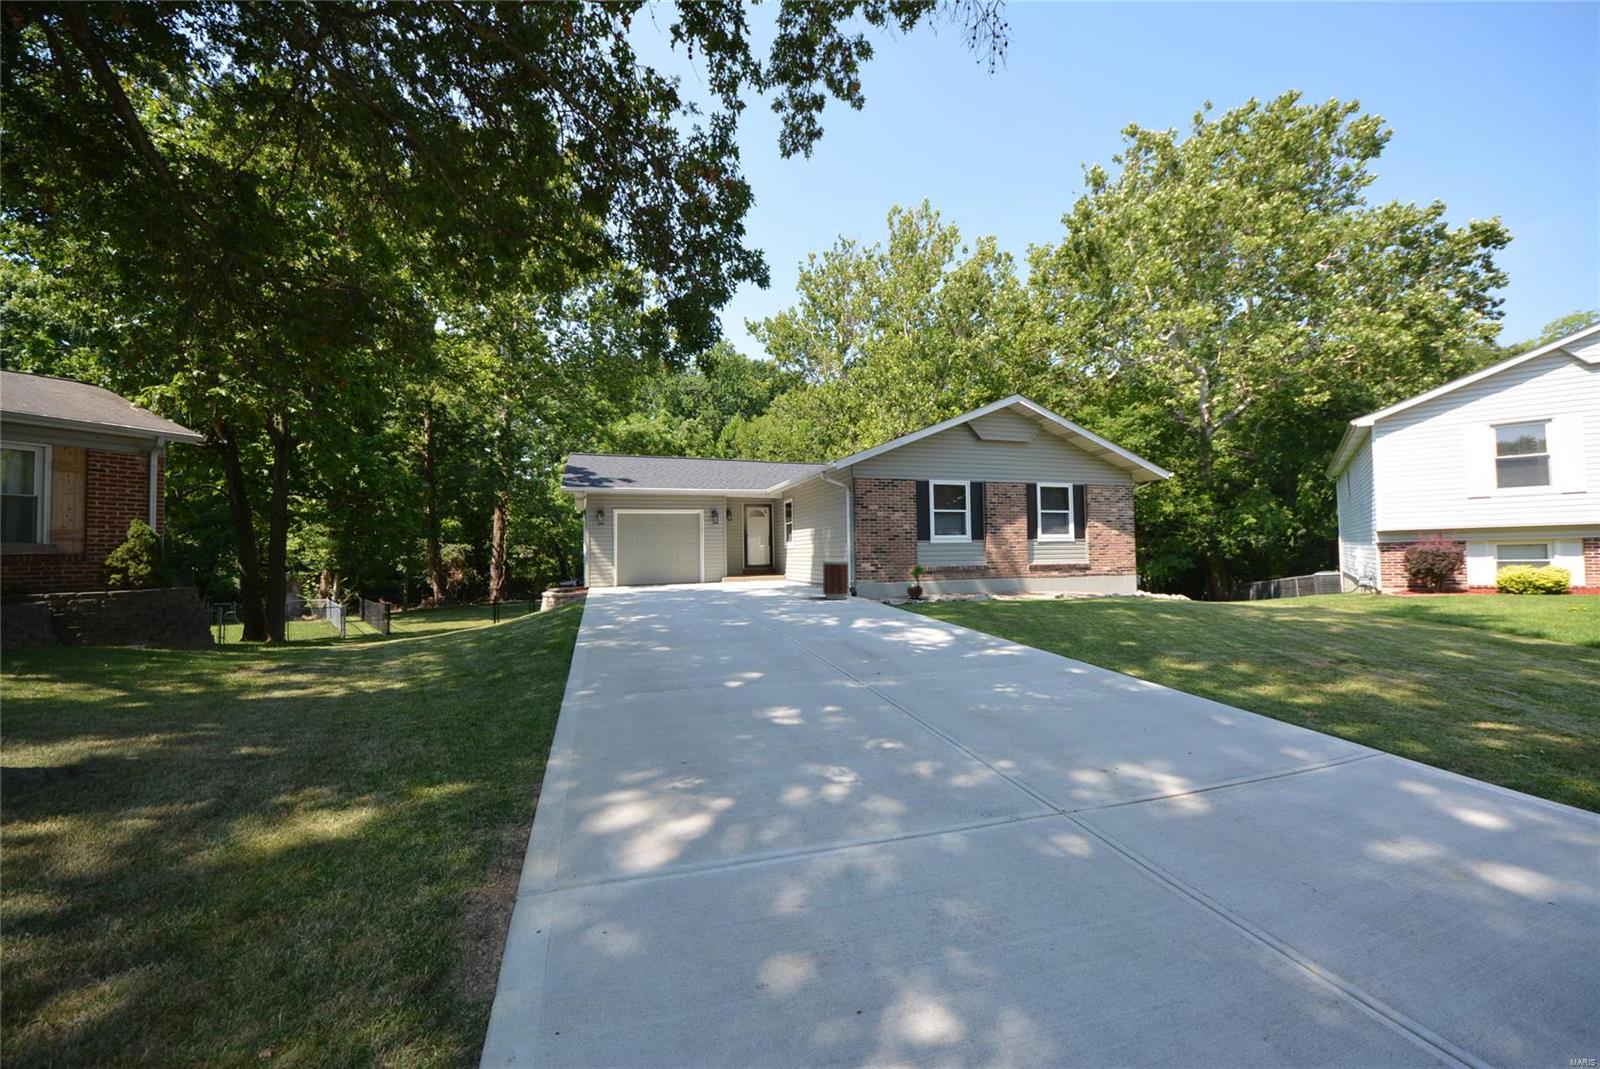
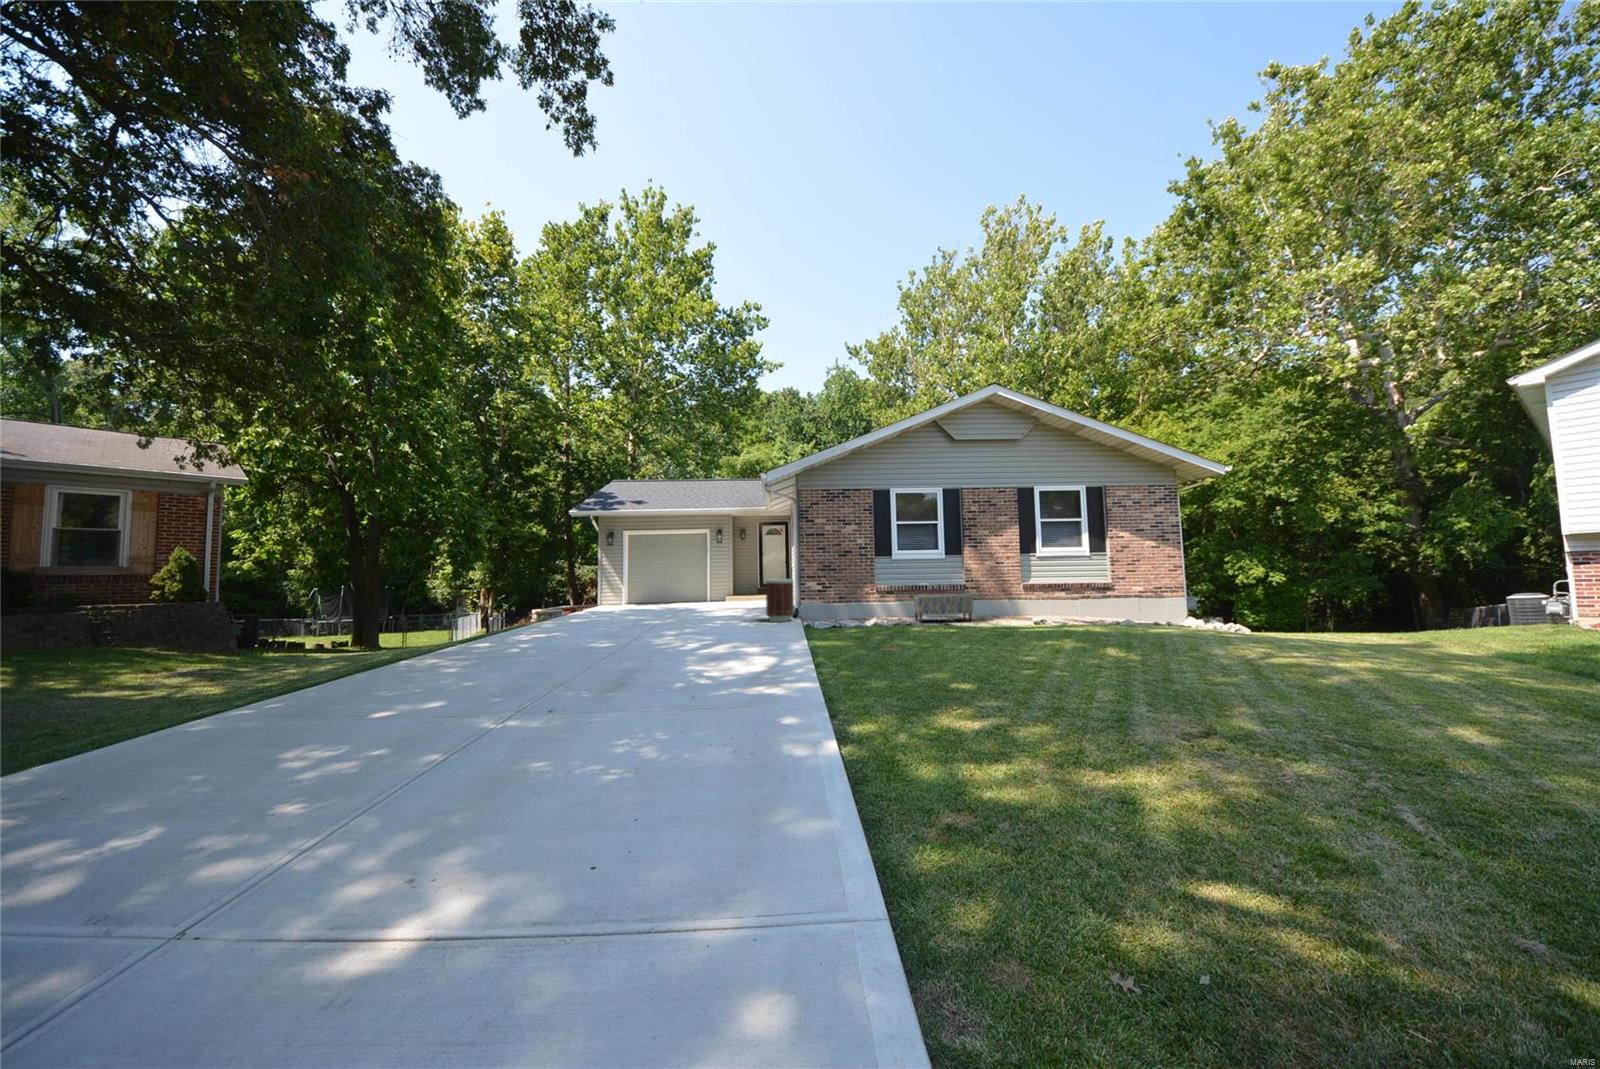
potted tree: present [907,565,925,598] -> none [852,580,876,623]
bench: none [950,573,1001,598] -> present [914,594,973,622]

